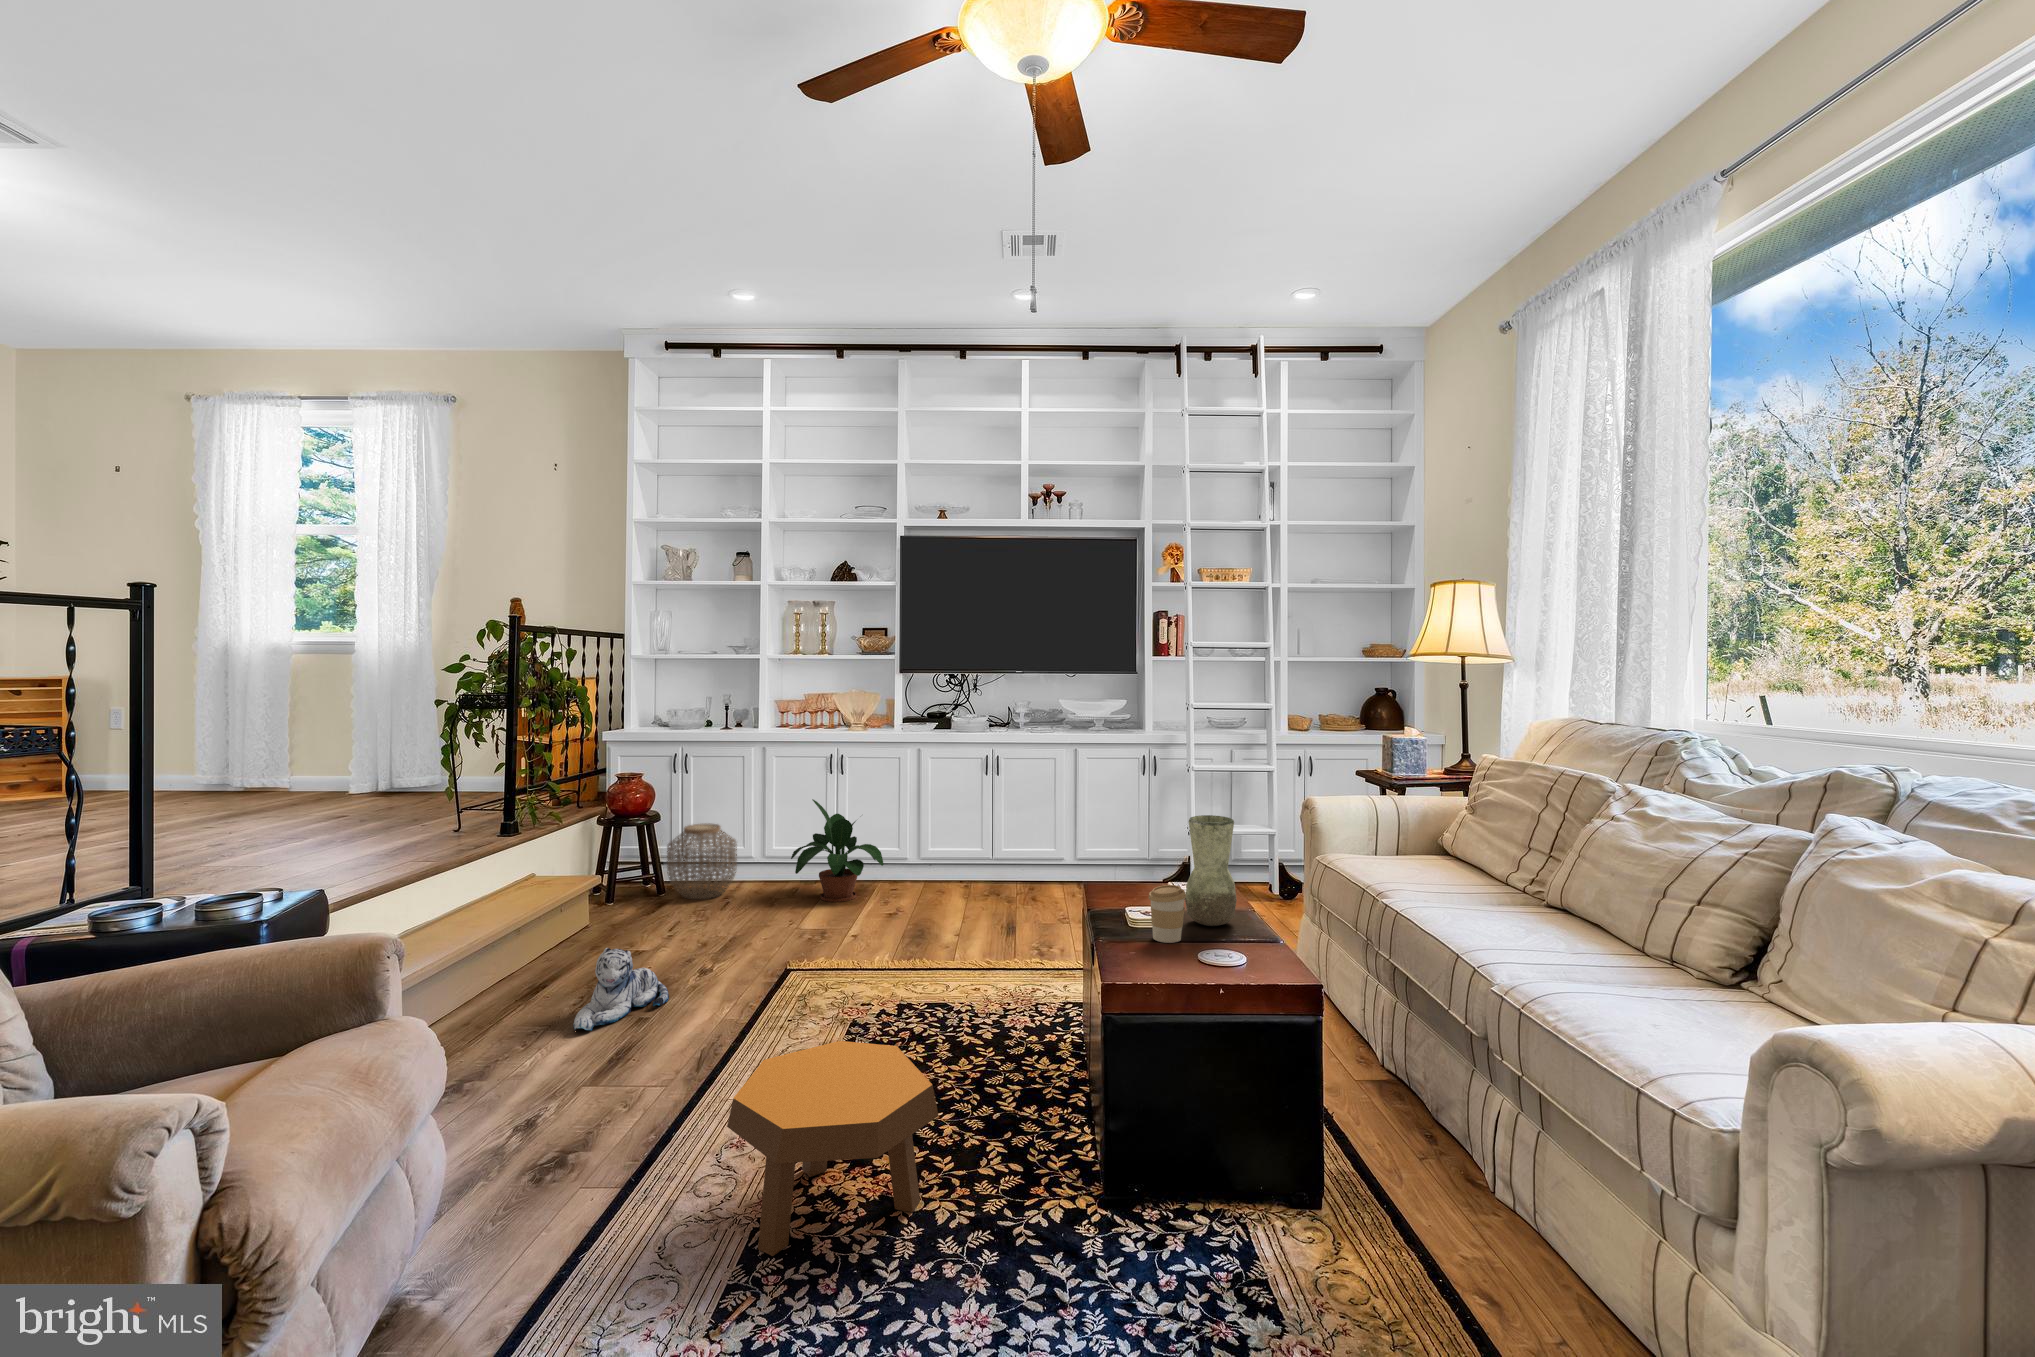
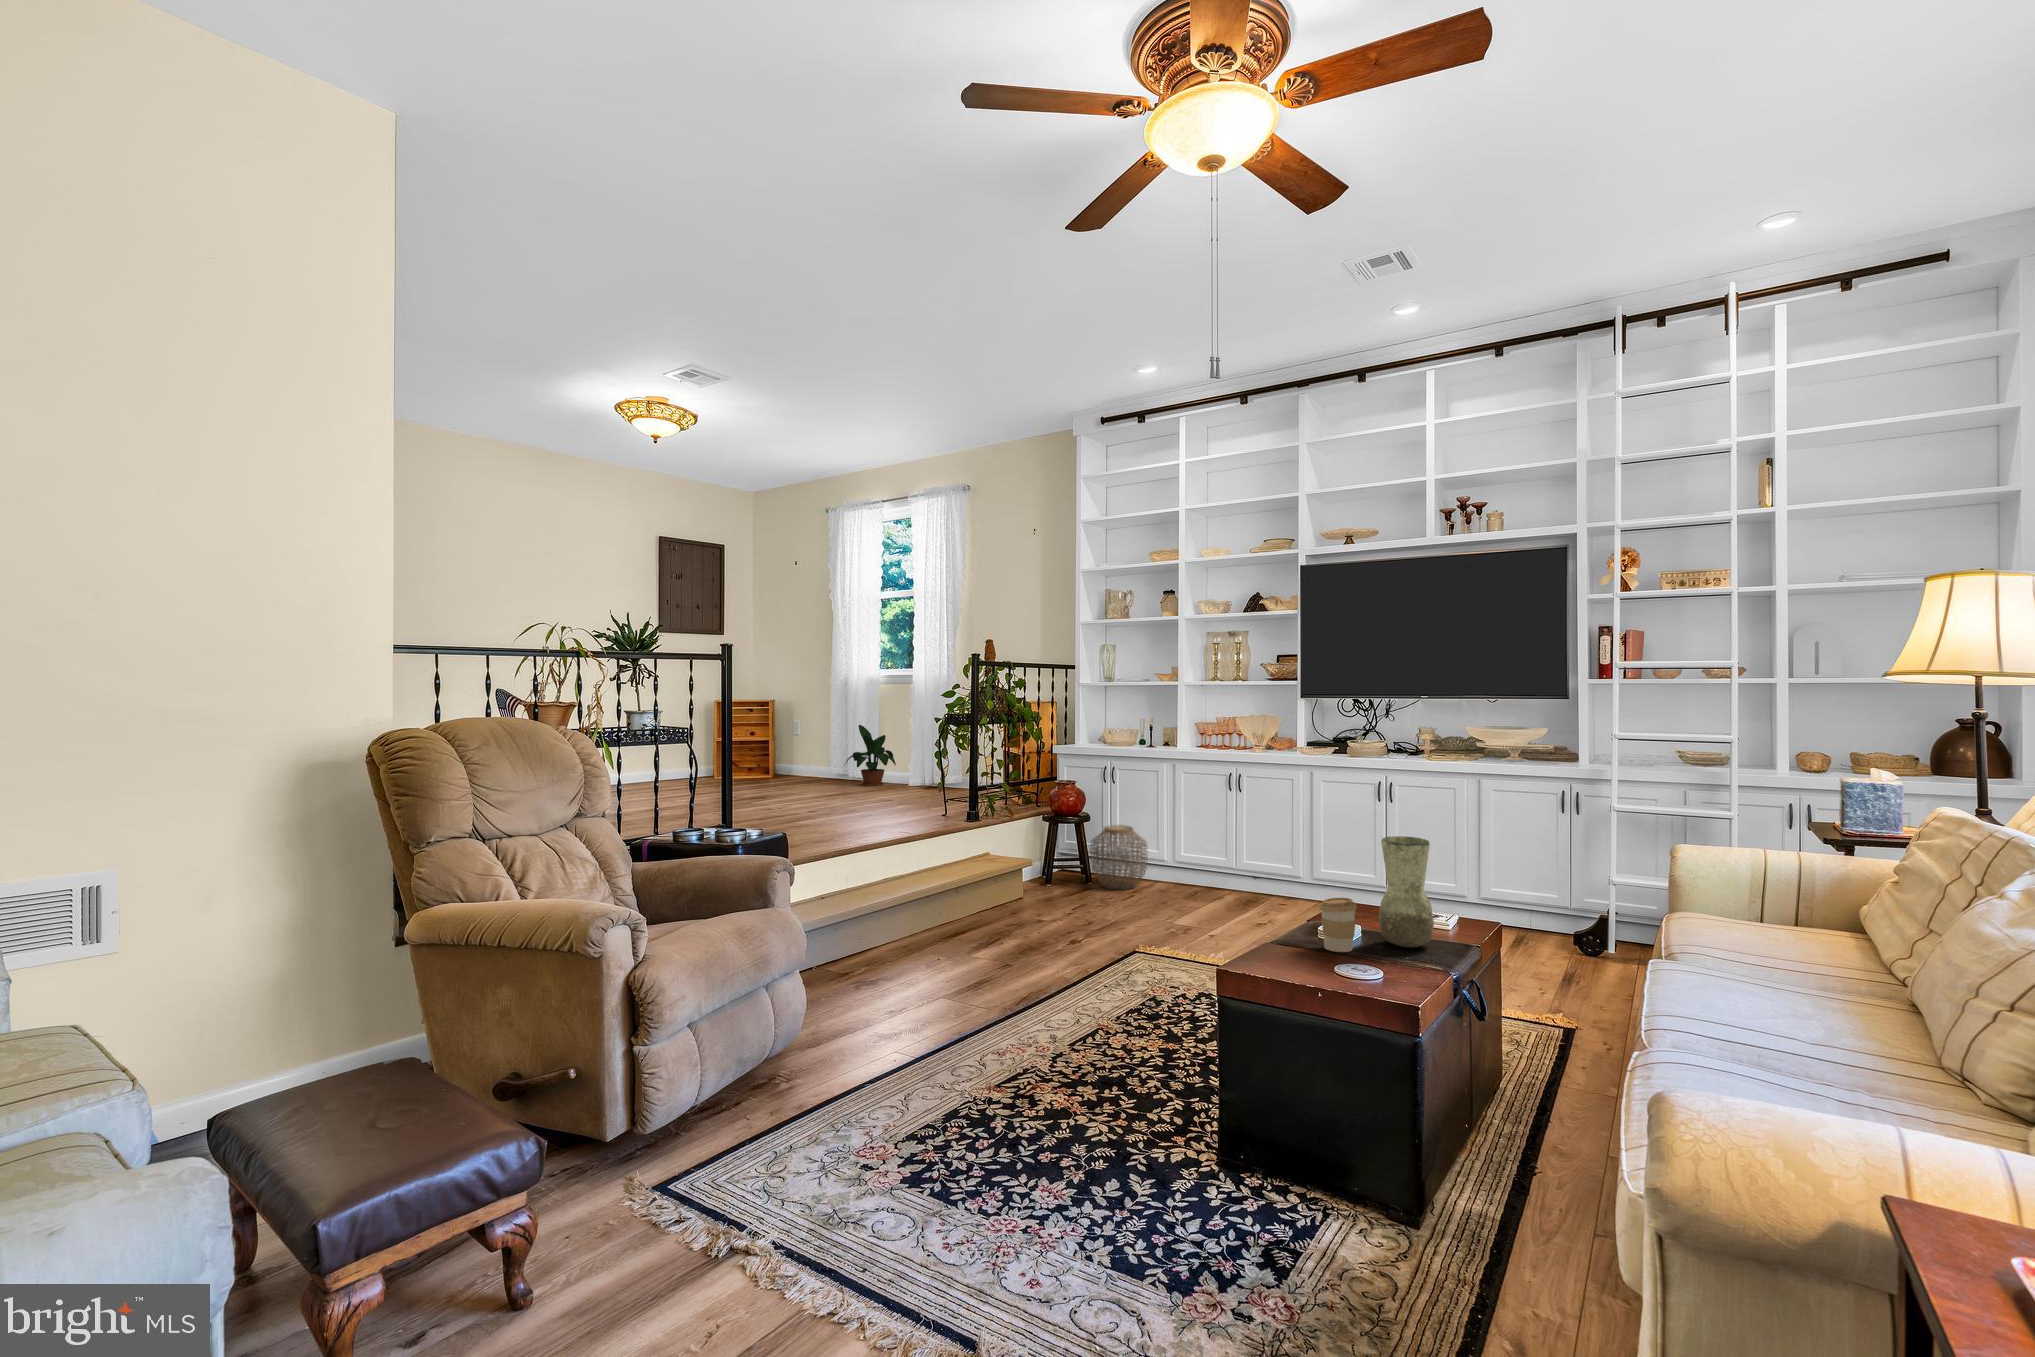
potted plant: present [791,799,884,902] -> present [845,725,896,786]
plush toy: present [573,948,669,1030] -> none [957,904,1036,963]
footstool: present [727,1041,939,1256] -> none [957,986,1104,1124]

